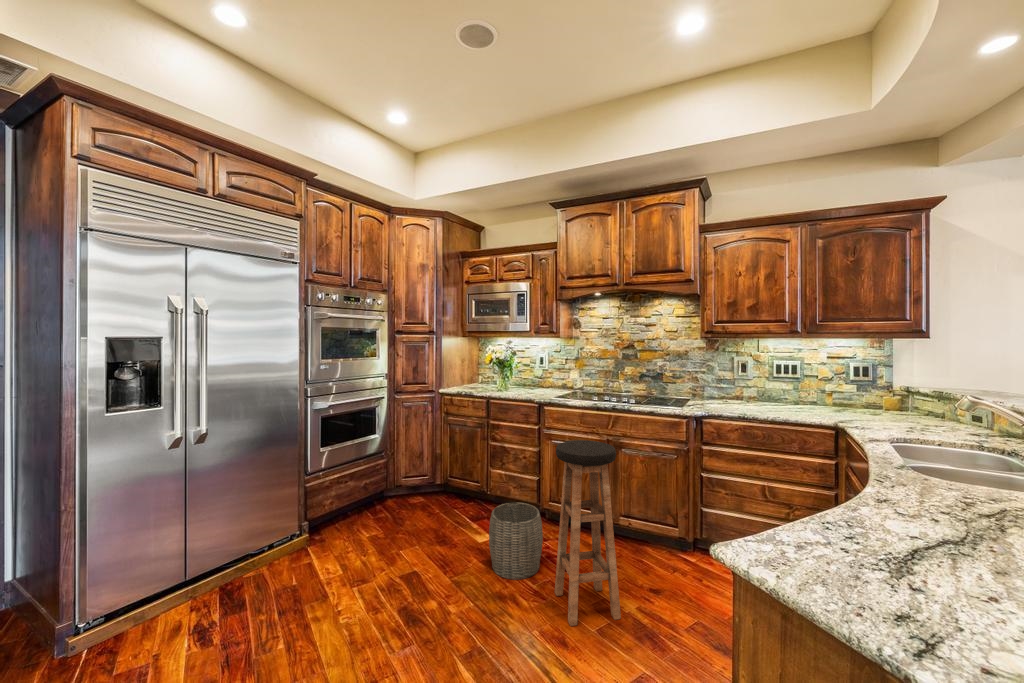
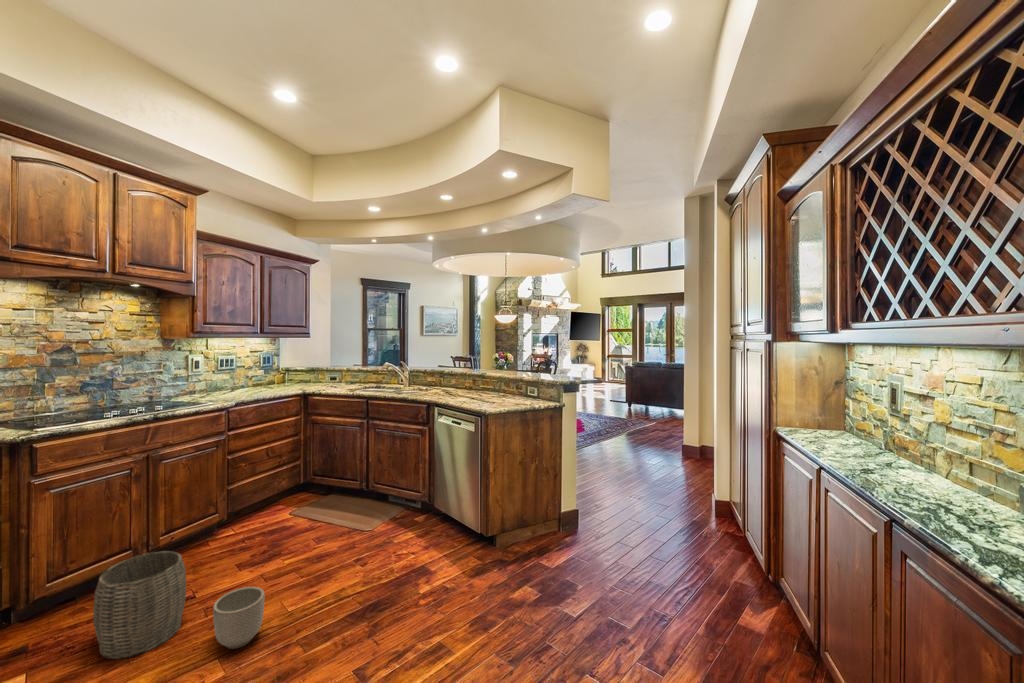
bar stool: present [555,440,621,626] -> none [224,433,287,599]
planter: none [465,567,506,624] -> present [213,587,265,649]

